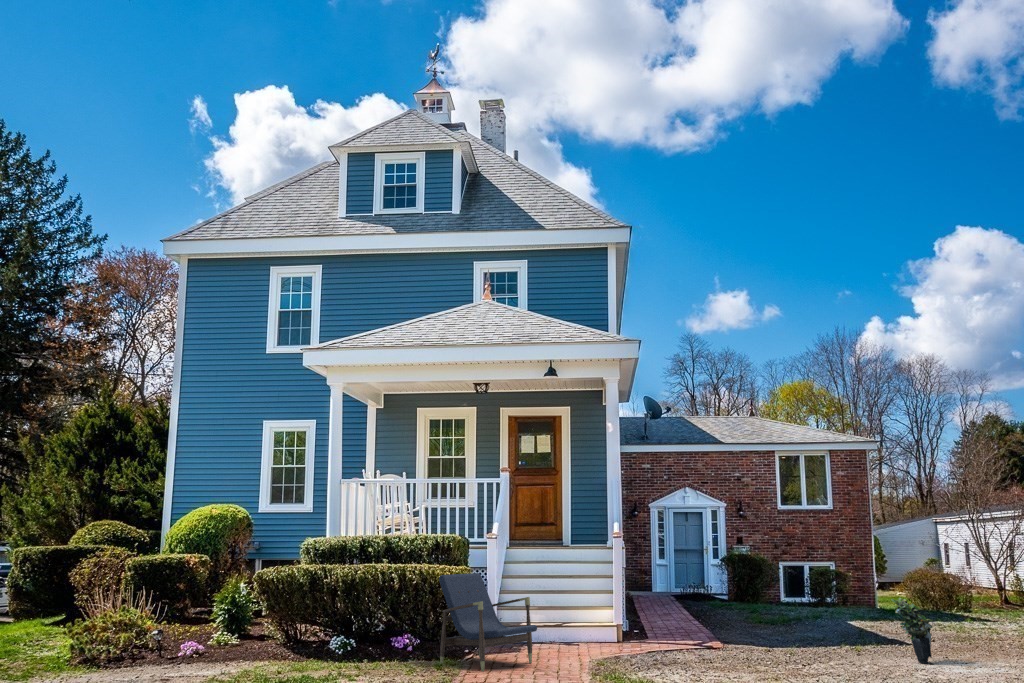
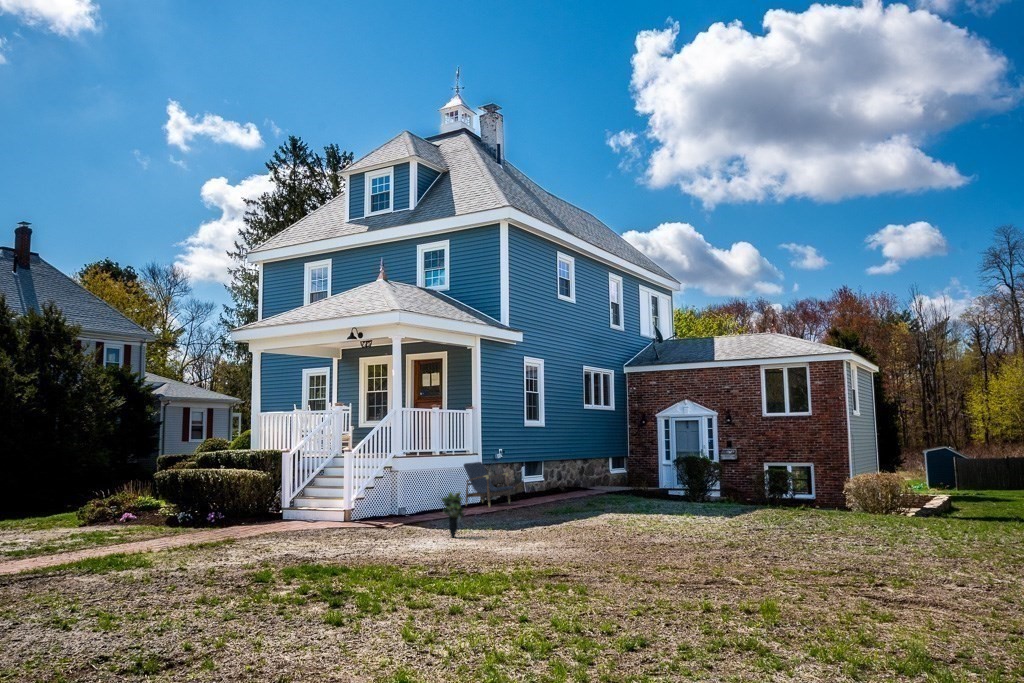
lounge chair: present [439,573,537,672] -> present [464,462,513,507]

